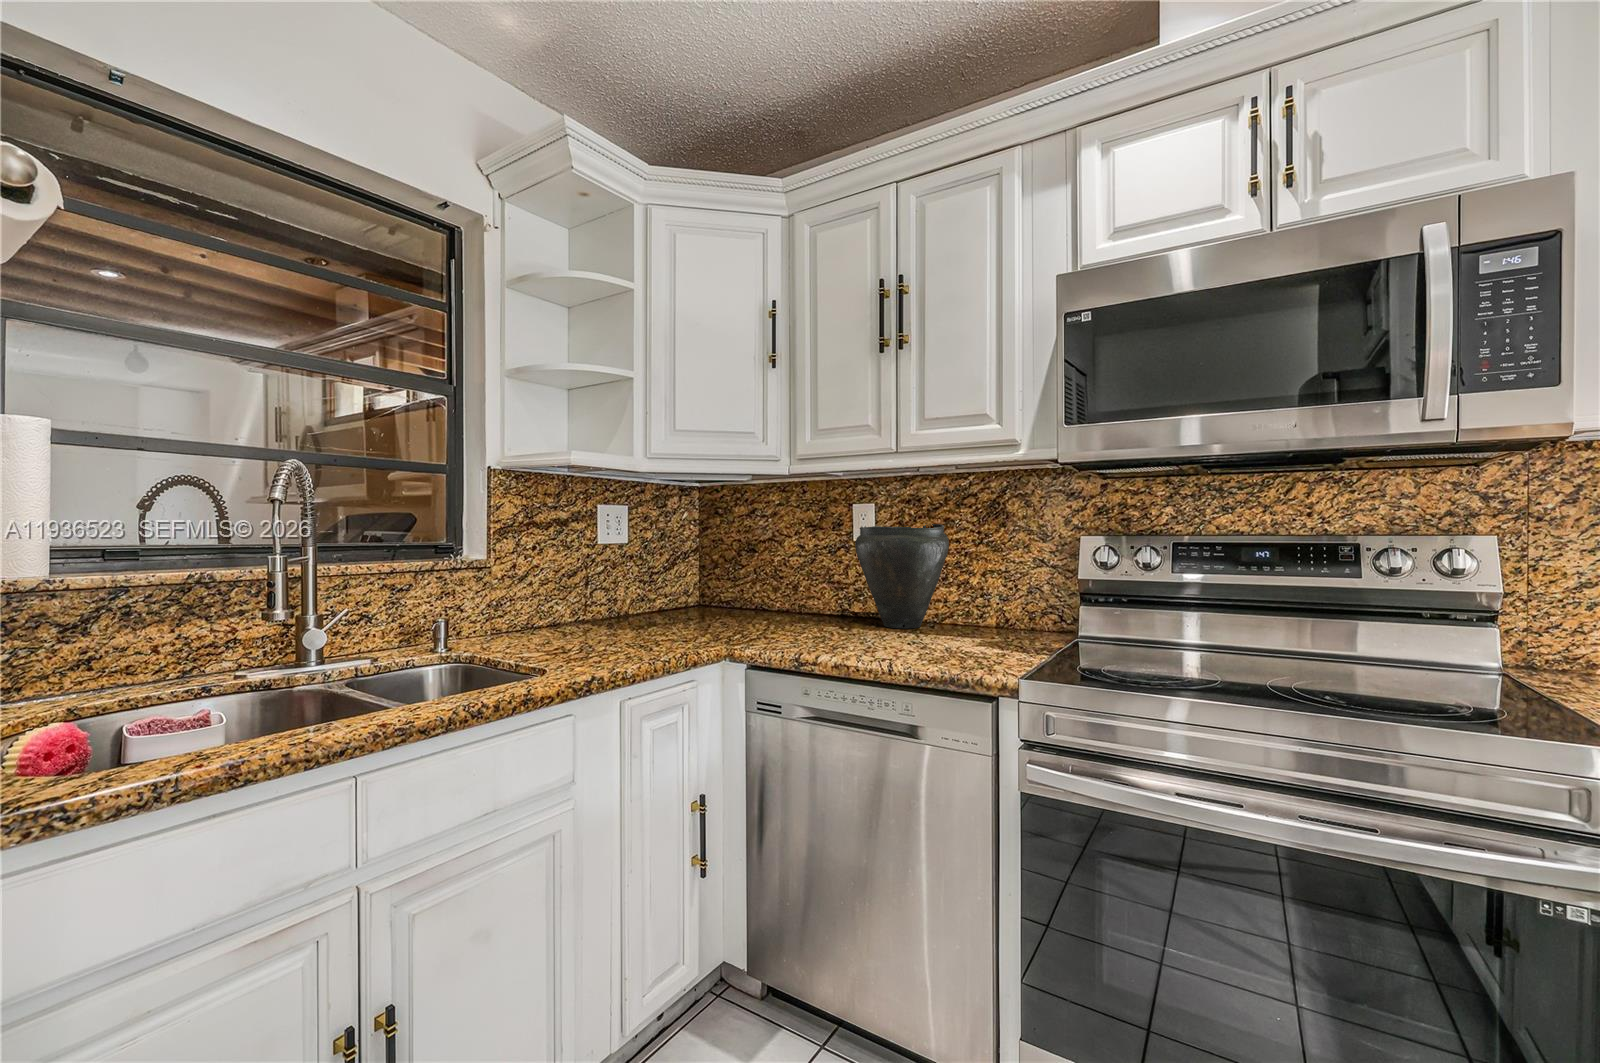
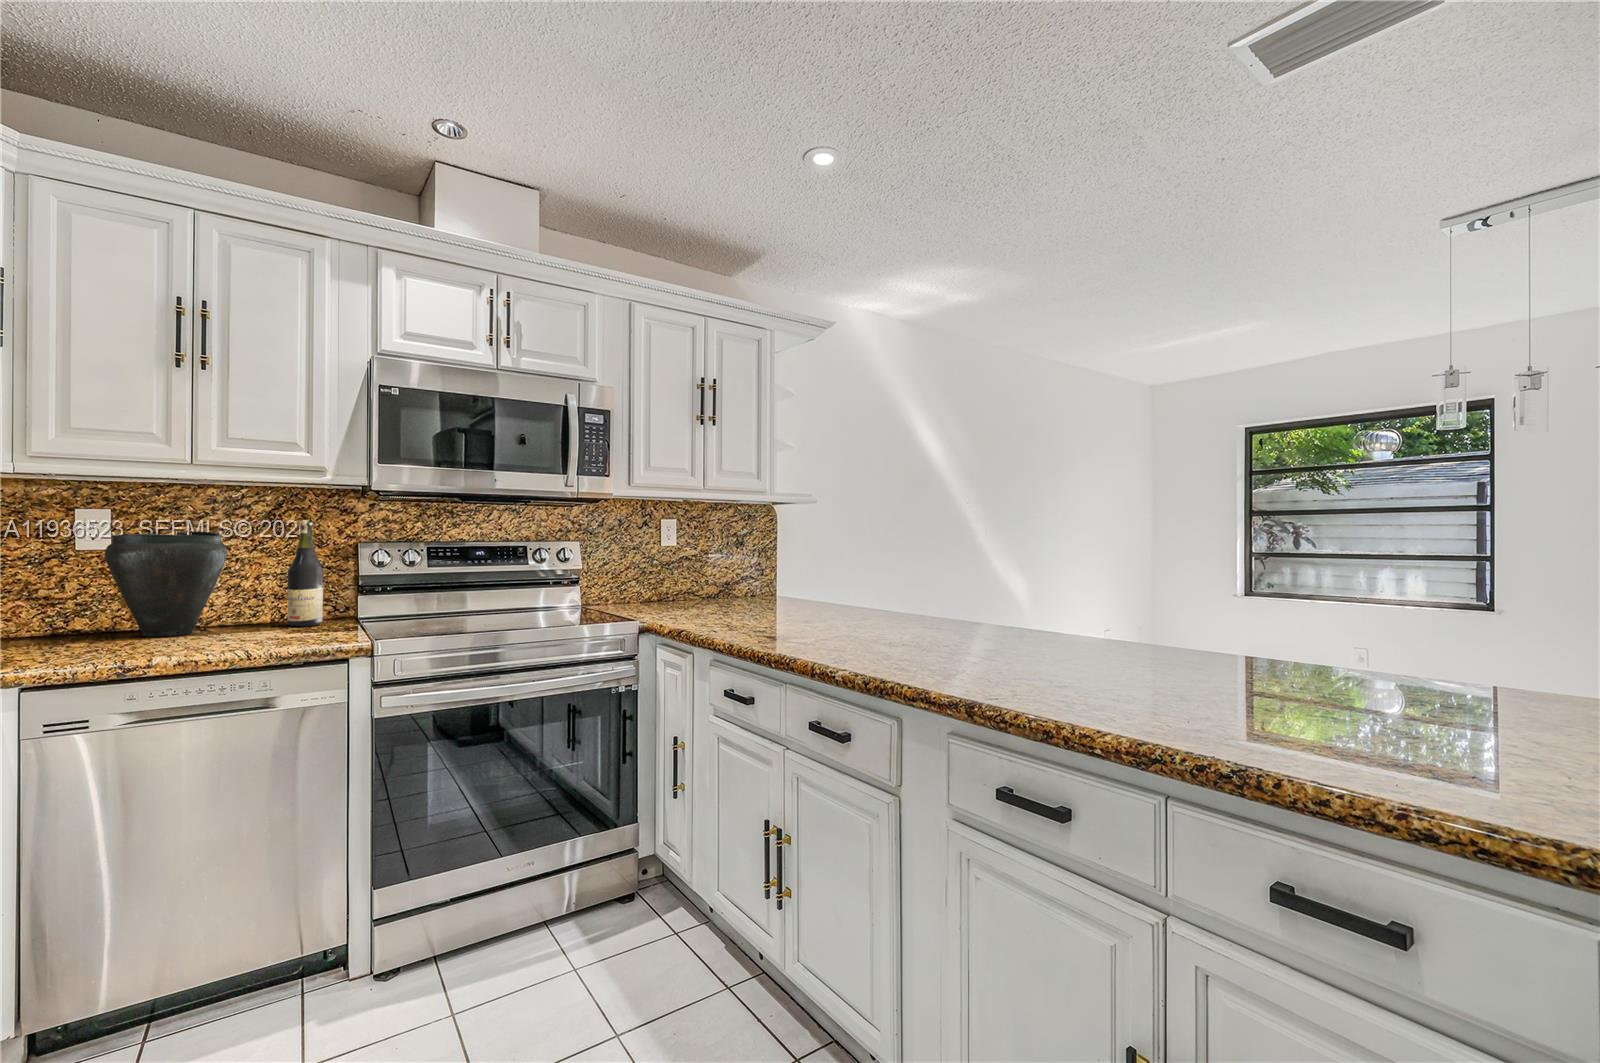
wine bottle: none [1001,510,1038,637] -> present [287,521,323,626]

